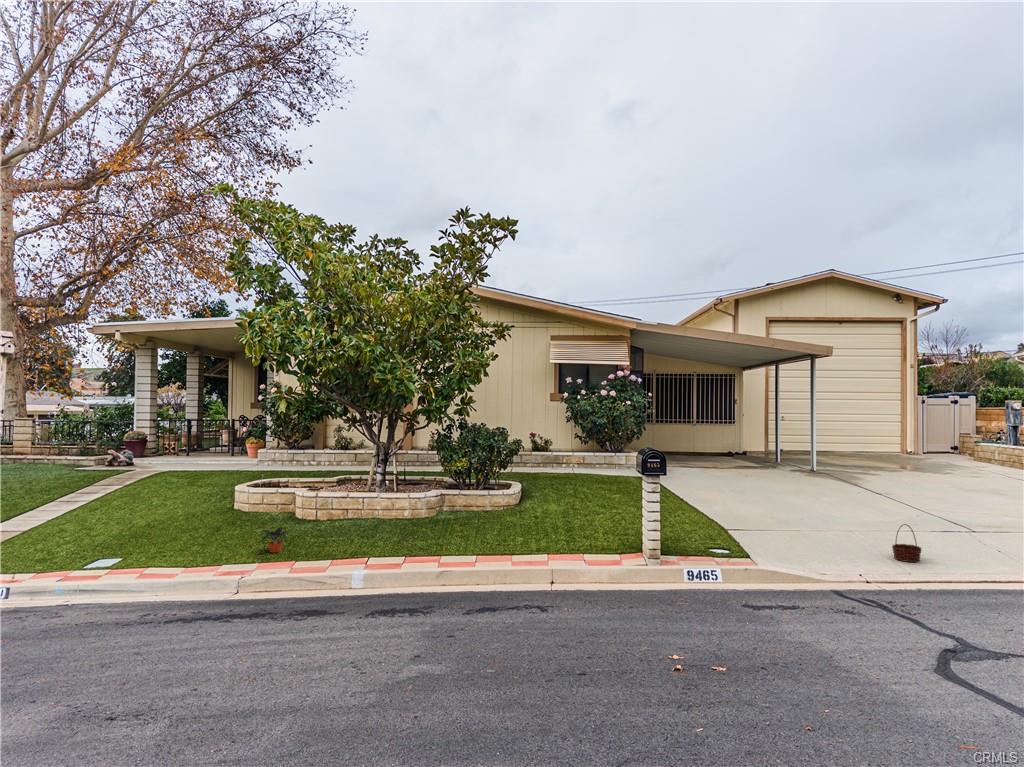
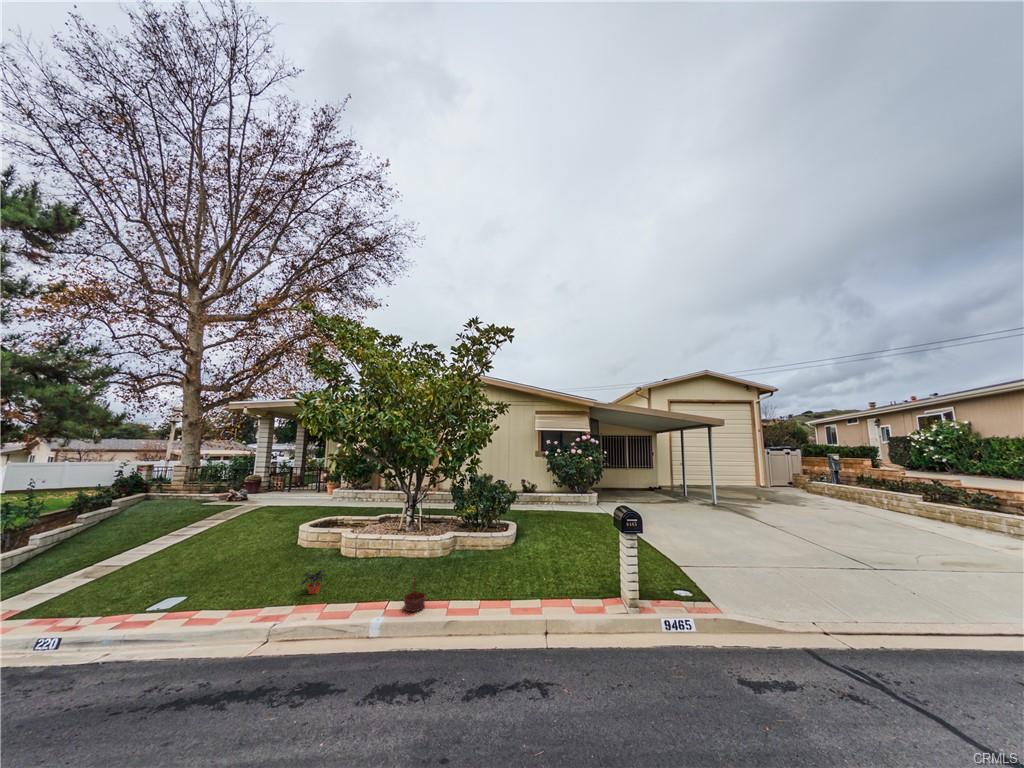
basket: present [892,524,921,562] -> present [404,577,426,611]

